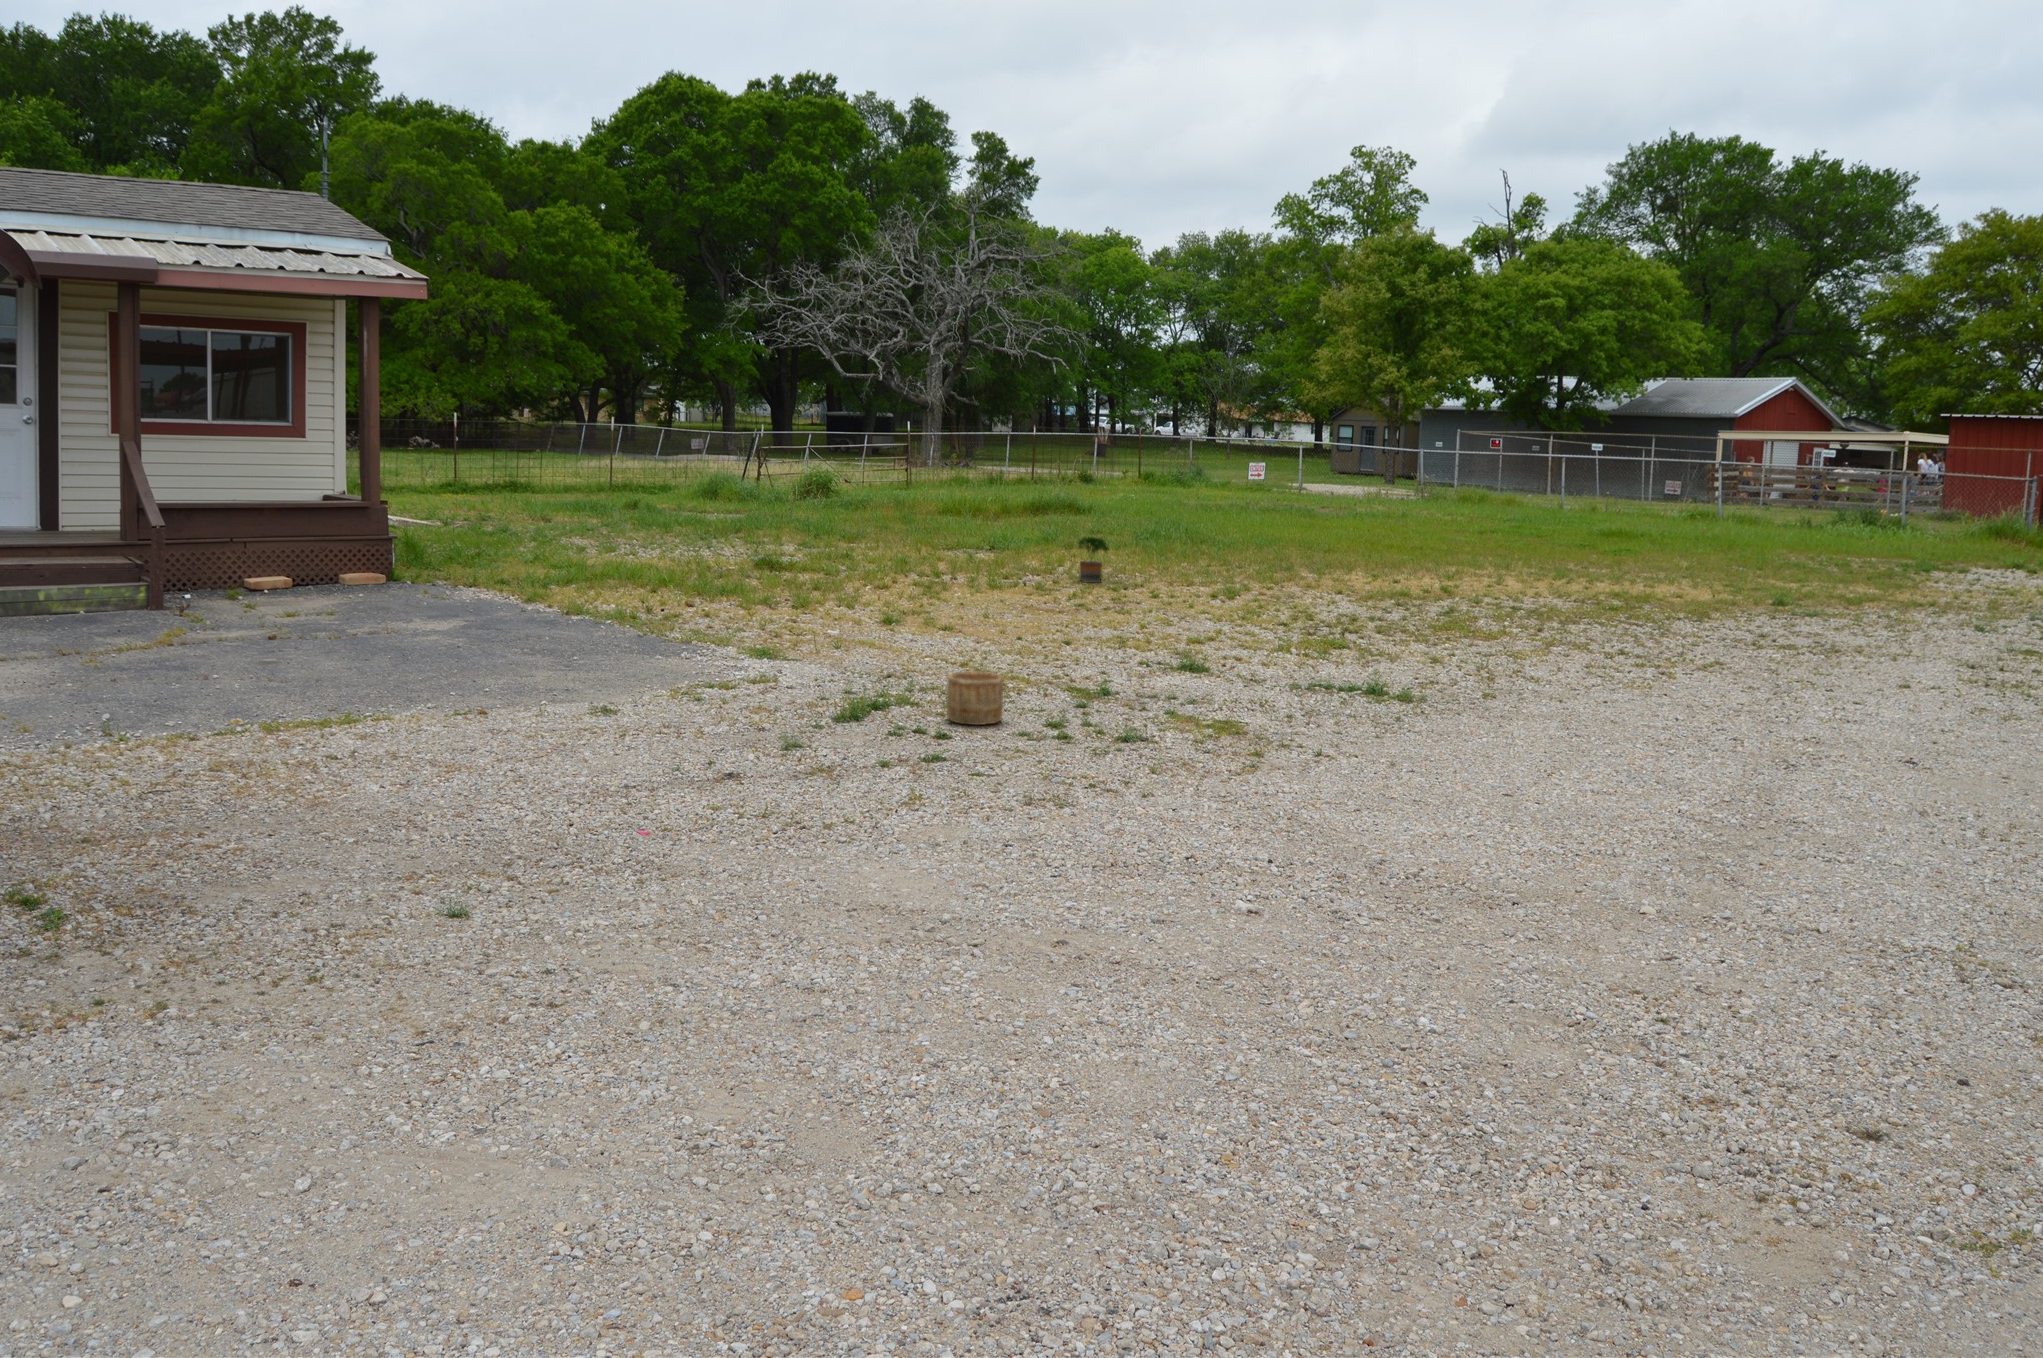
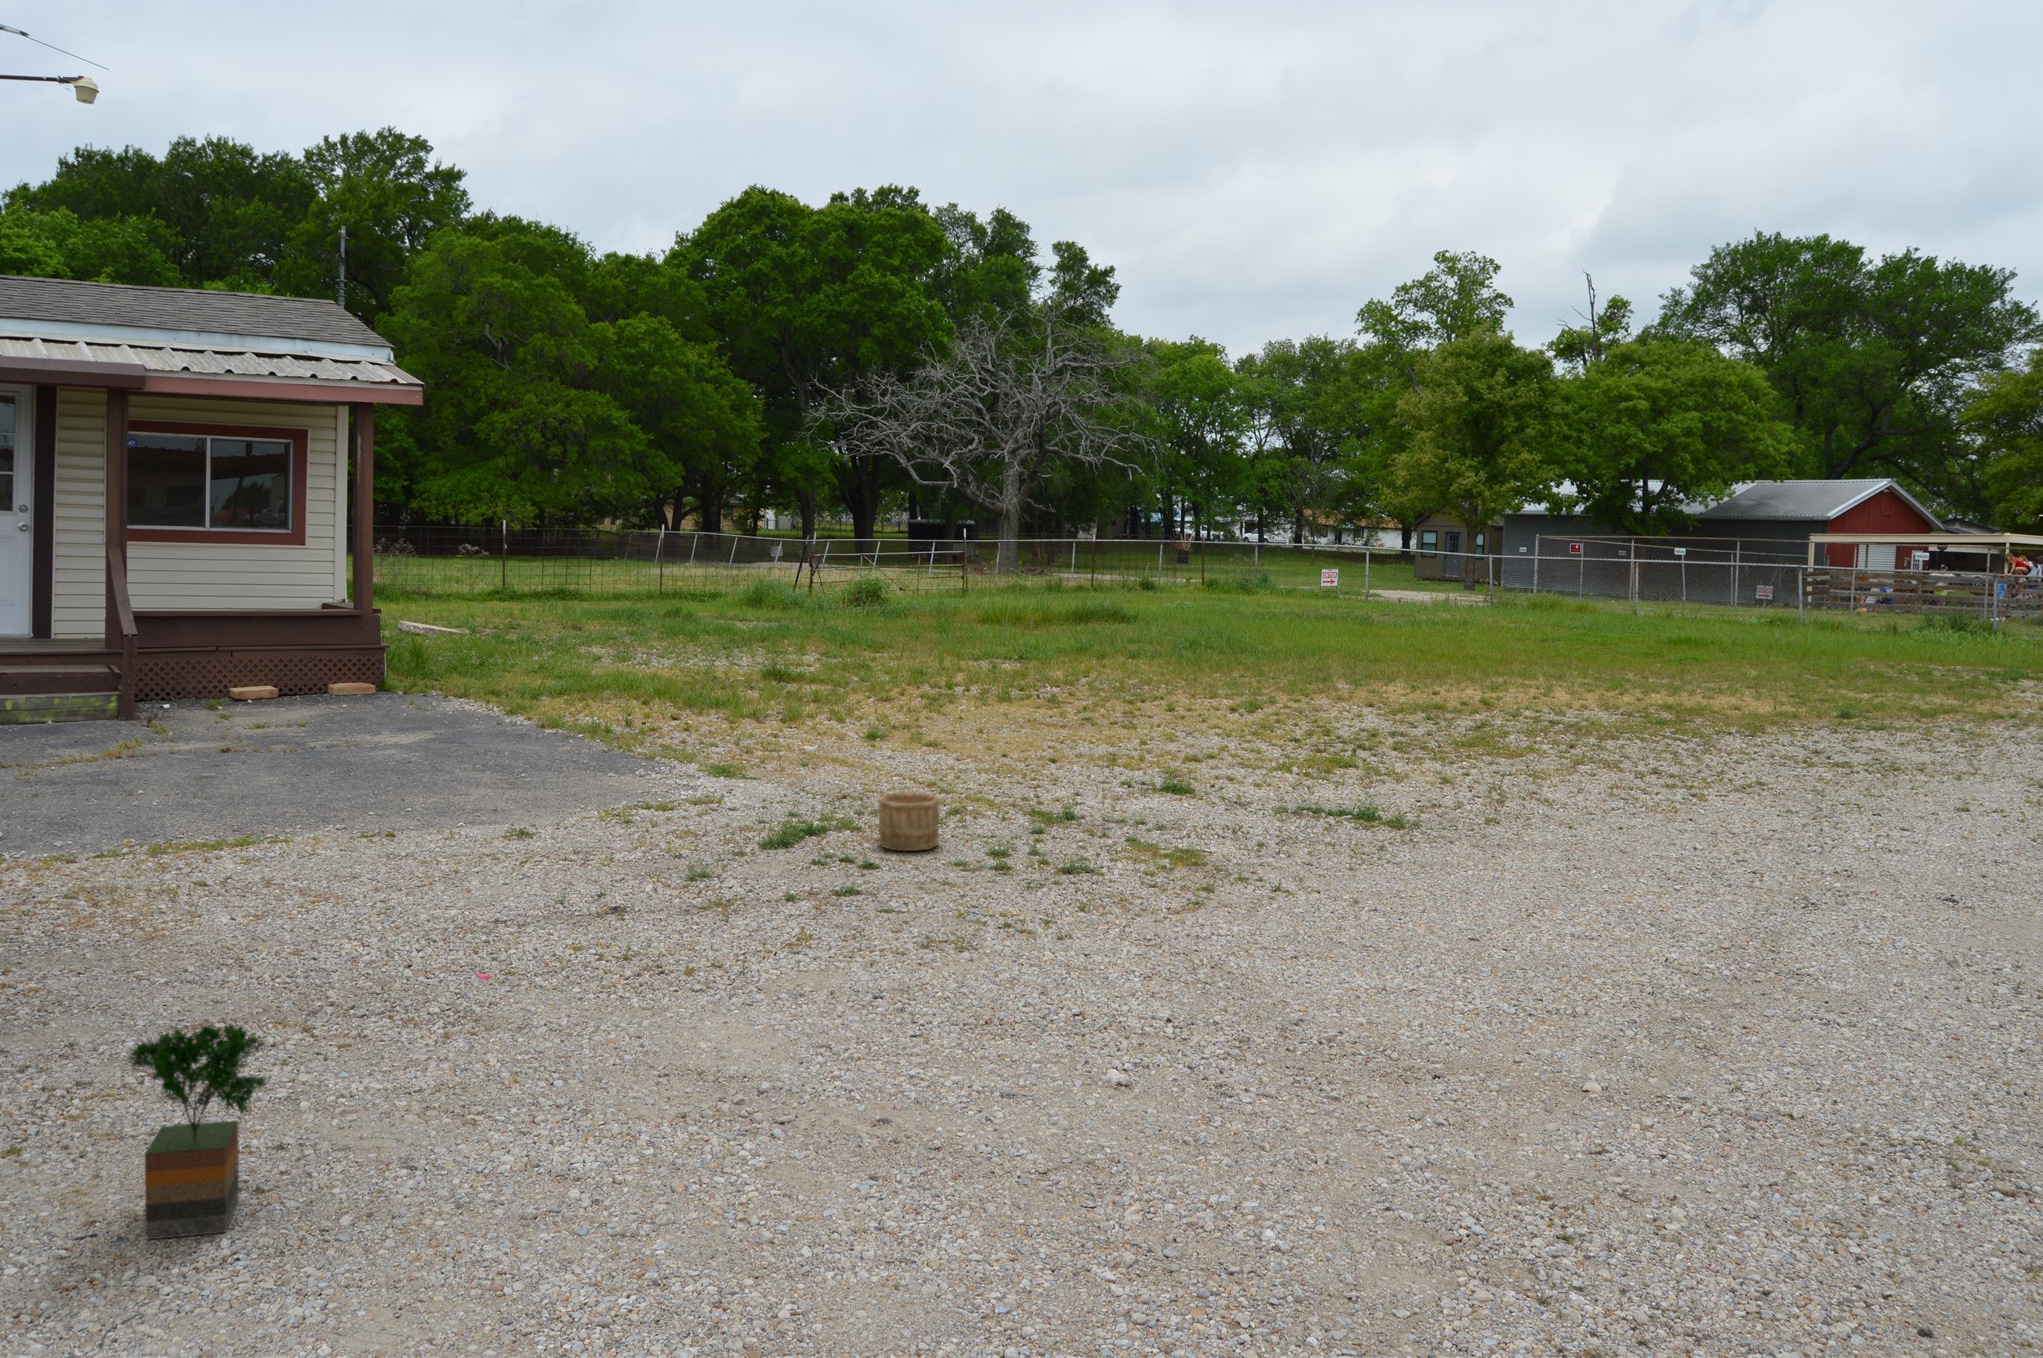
potted tree: present [1078,537,1109,583] -> present [128,1024,266,1239]

